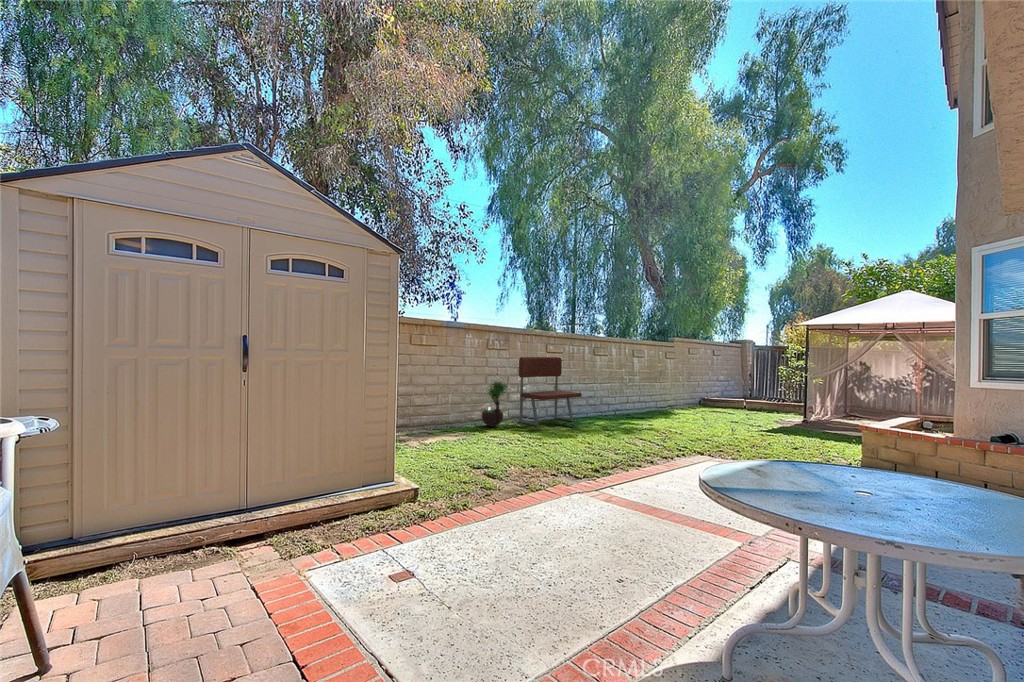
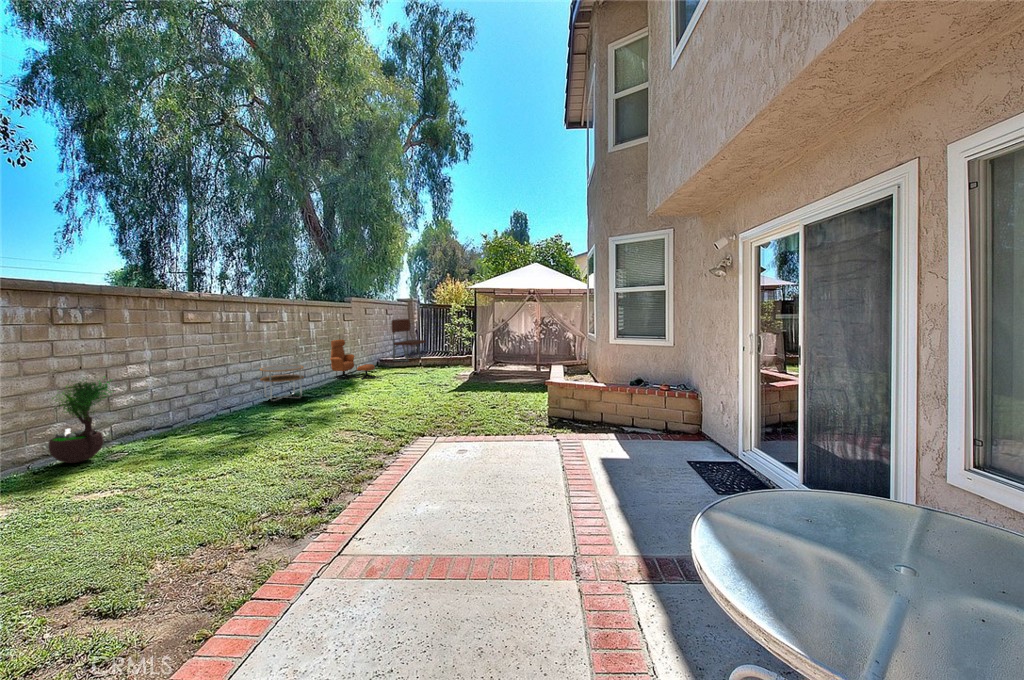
bench: present [519,357,582,426] -> present [392,319,426,362]
lounge chair: none [651,374,692,412] -> present [330,339,375,379]
side table: none [593,389,624,416] -> present [260,365,304,401]

